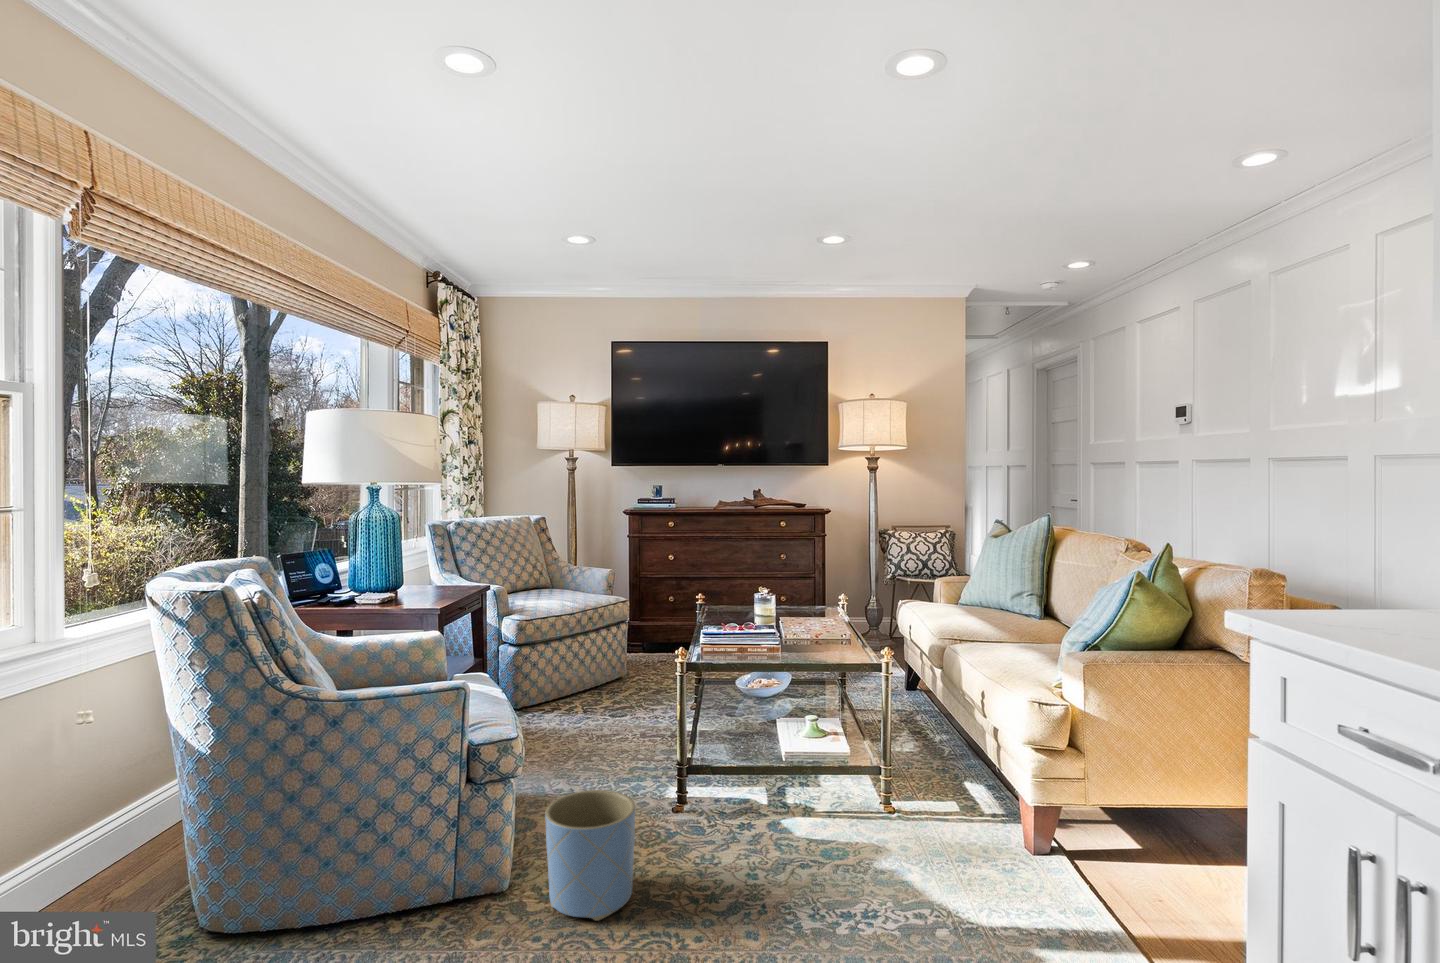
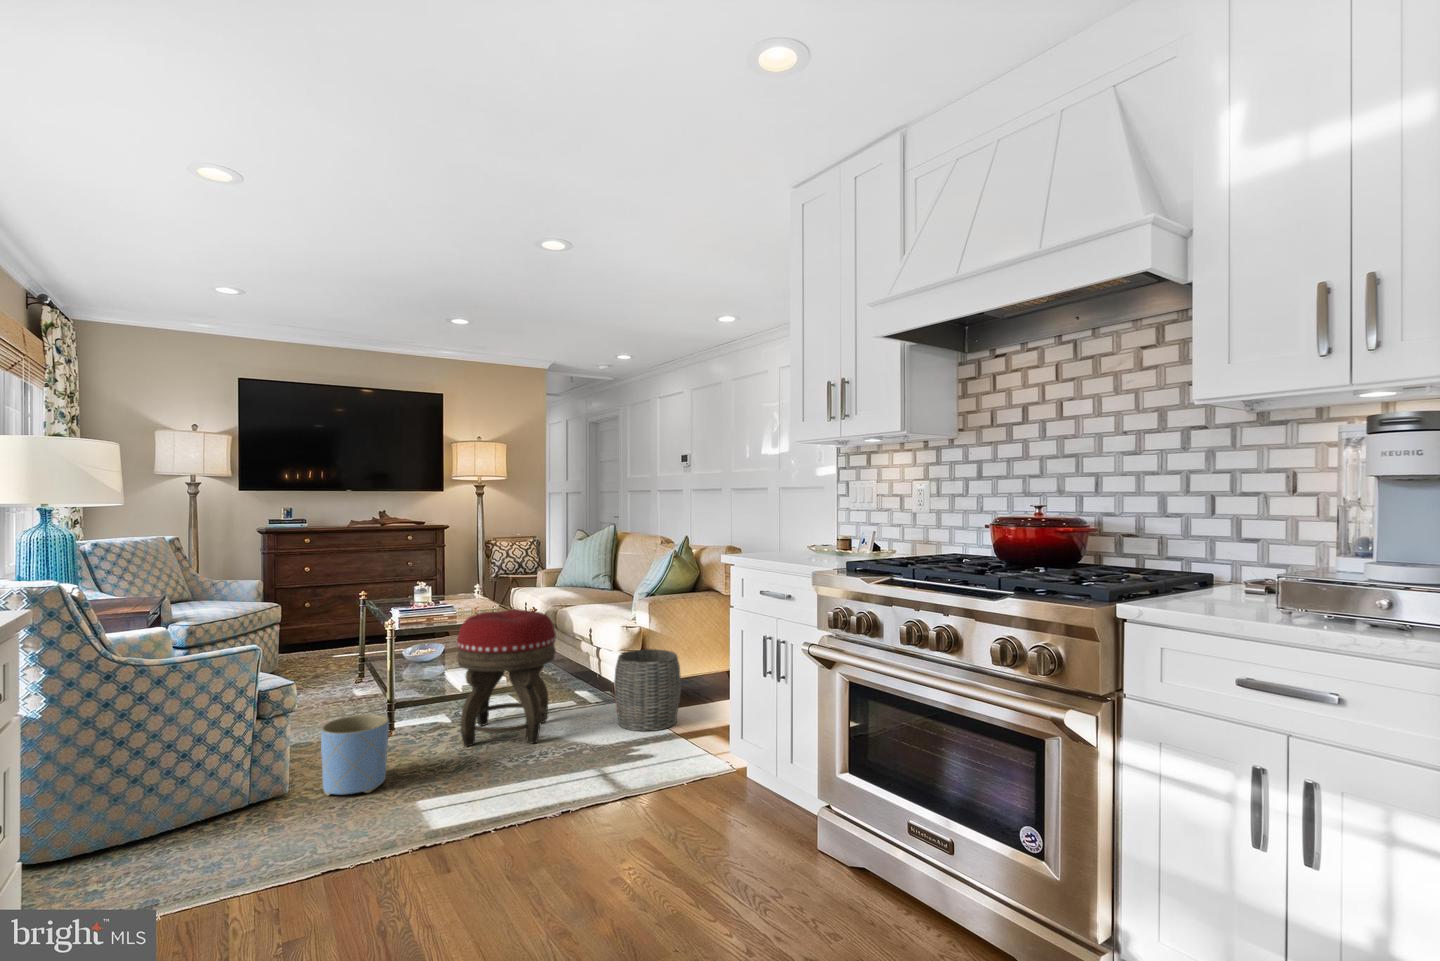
footstool: none [756,651,909,886] -> present [456,609,556,746]
woven basket: none [1015,749,1150,921] -> present [614,649,681,731]

